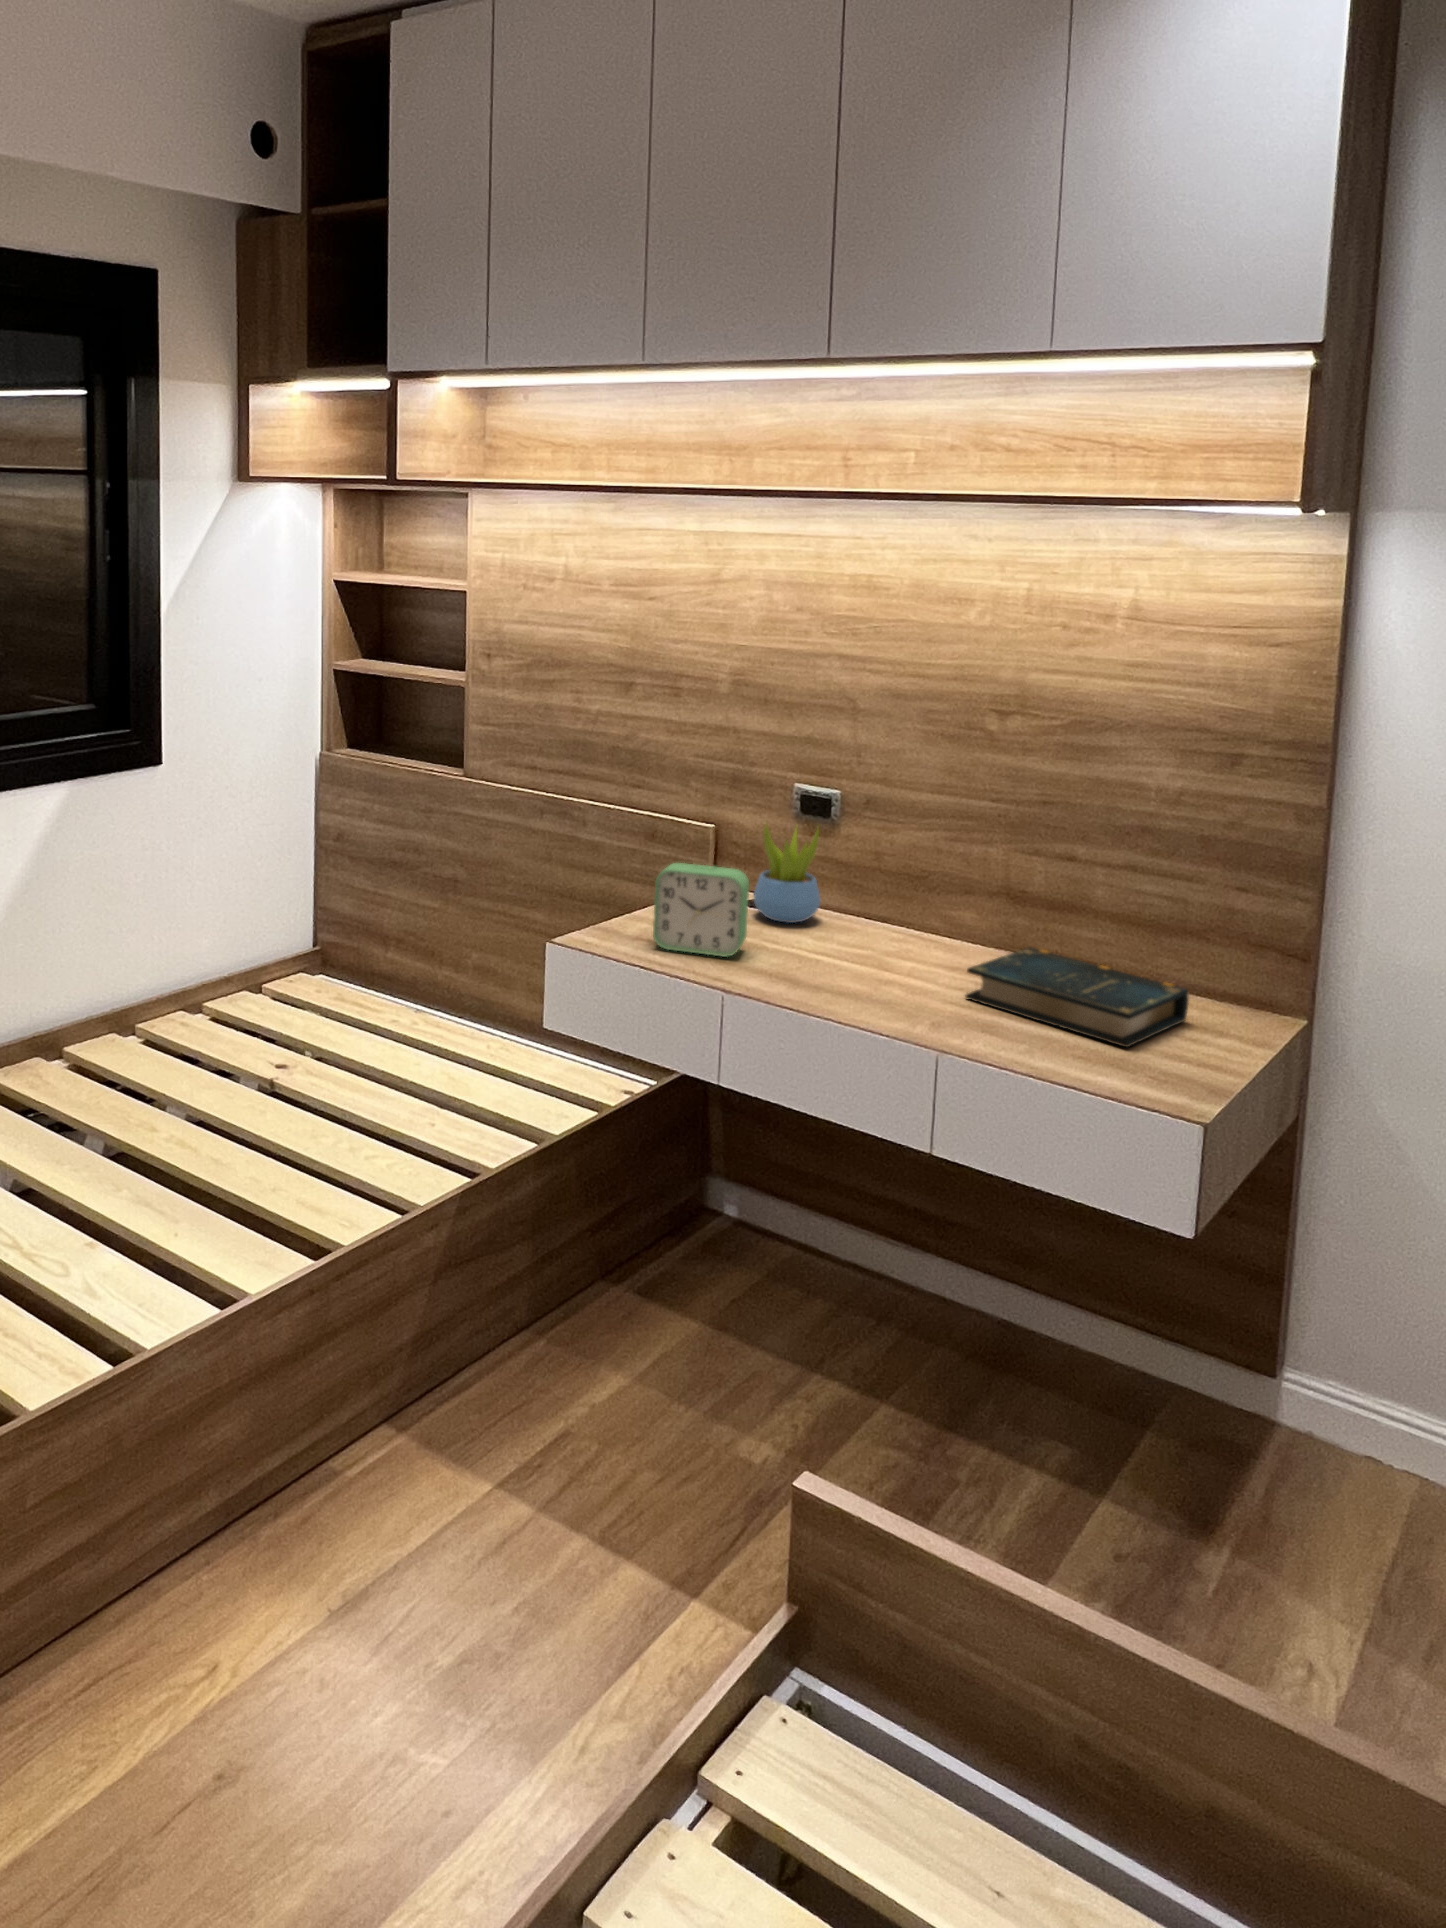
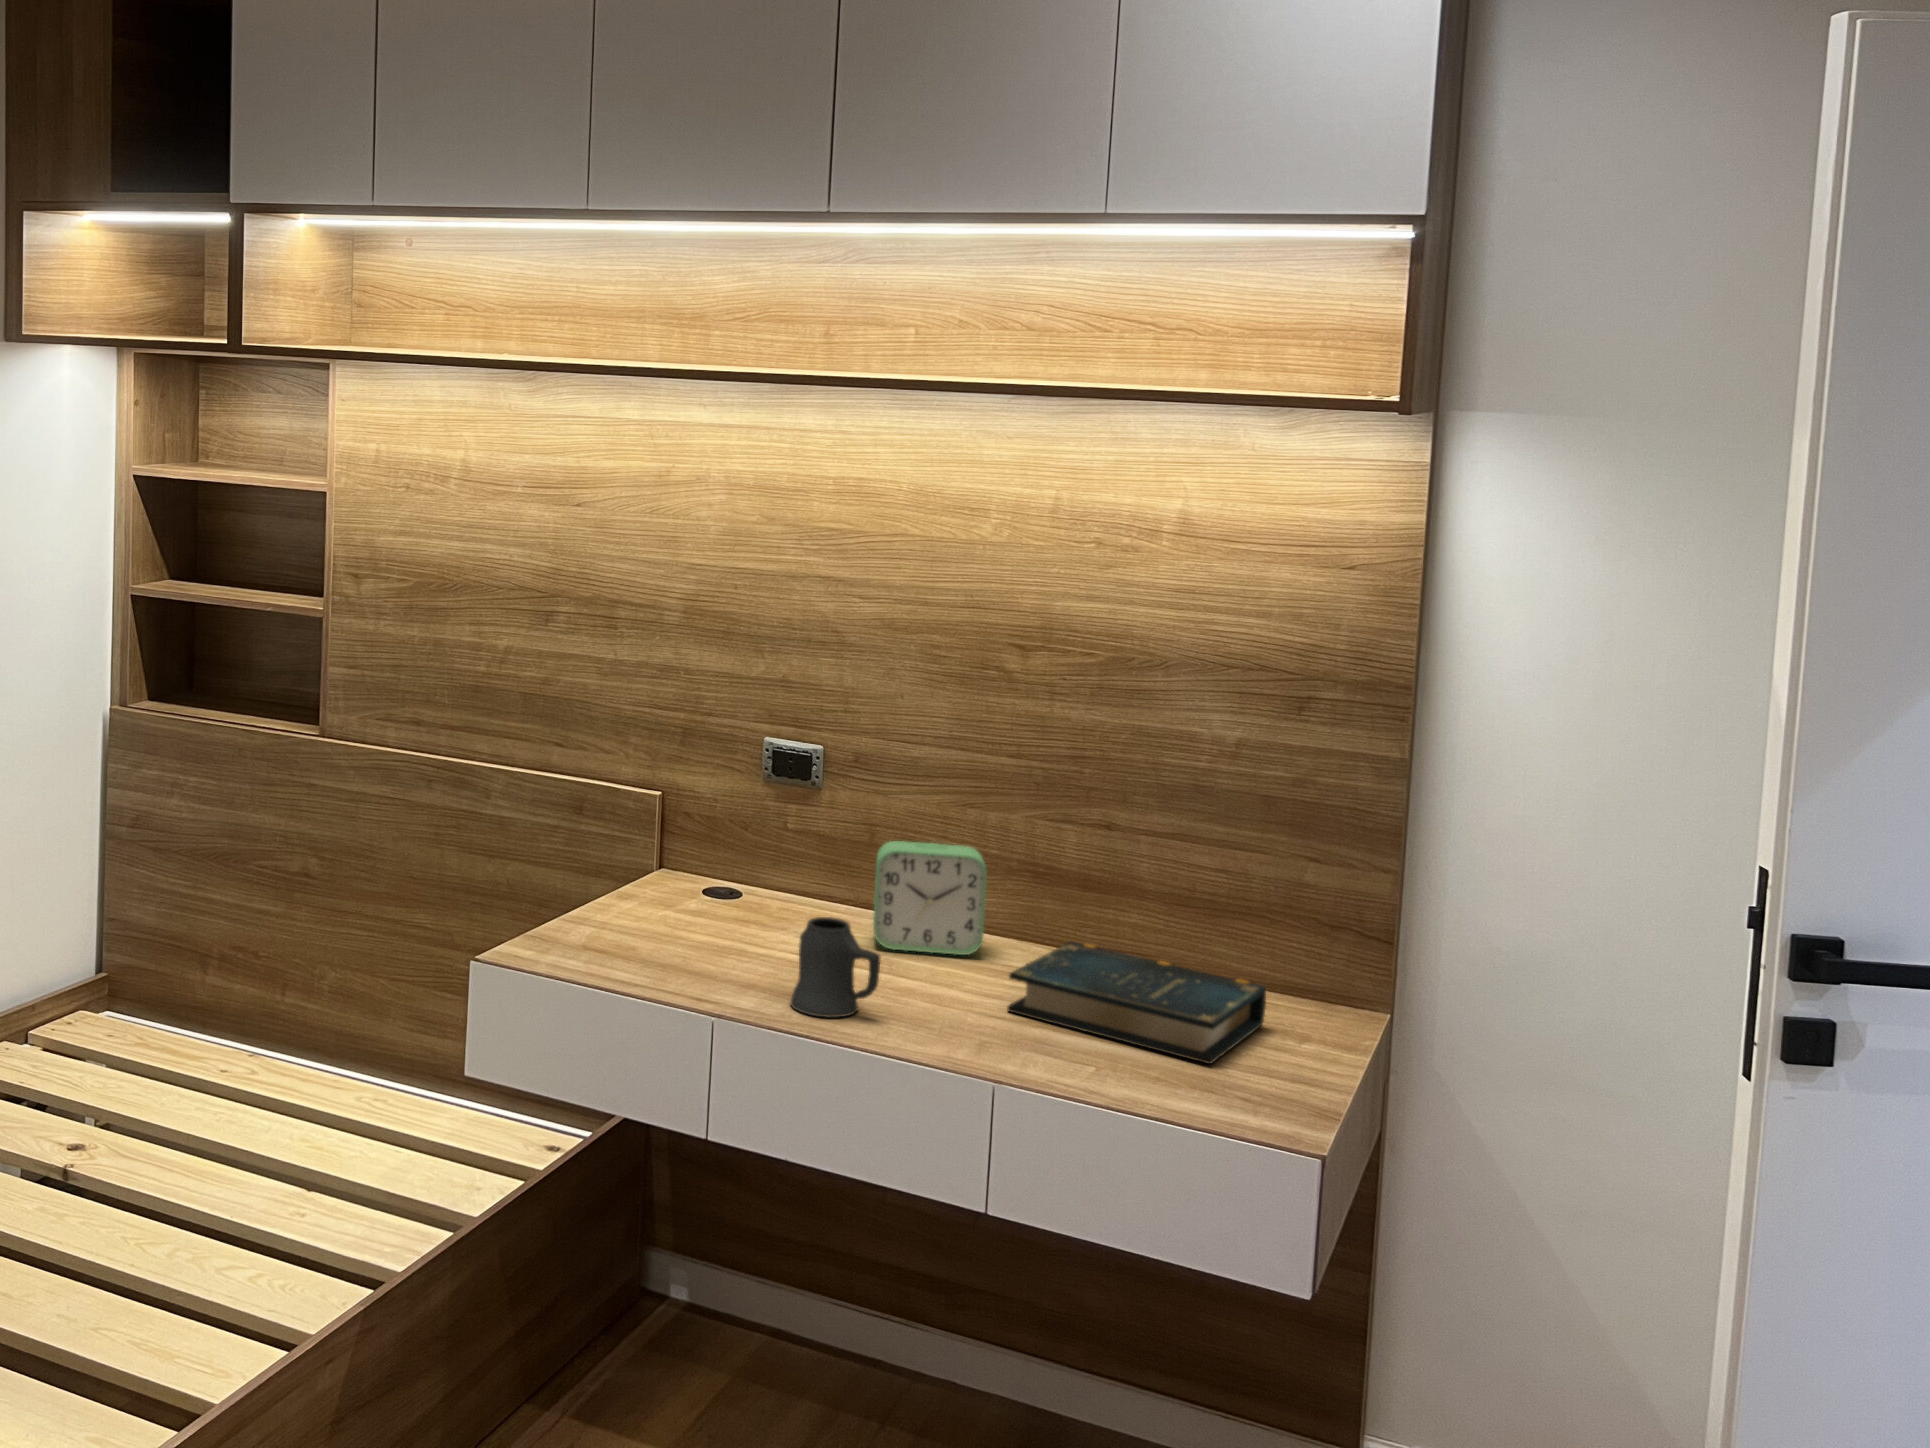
succulent plant: present [754,824,820,923] -> none [722,791,806,921]
alarm clock: present [653,863,749,957] -> present [873,841,987,955]
mug: none [787,917,857,995] -> present [790,917,880,1018]

